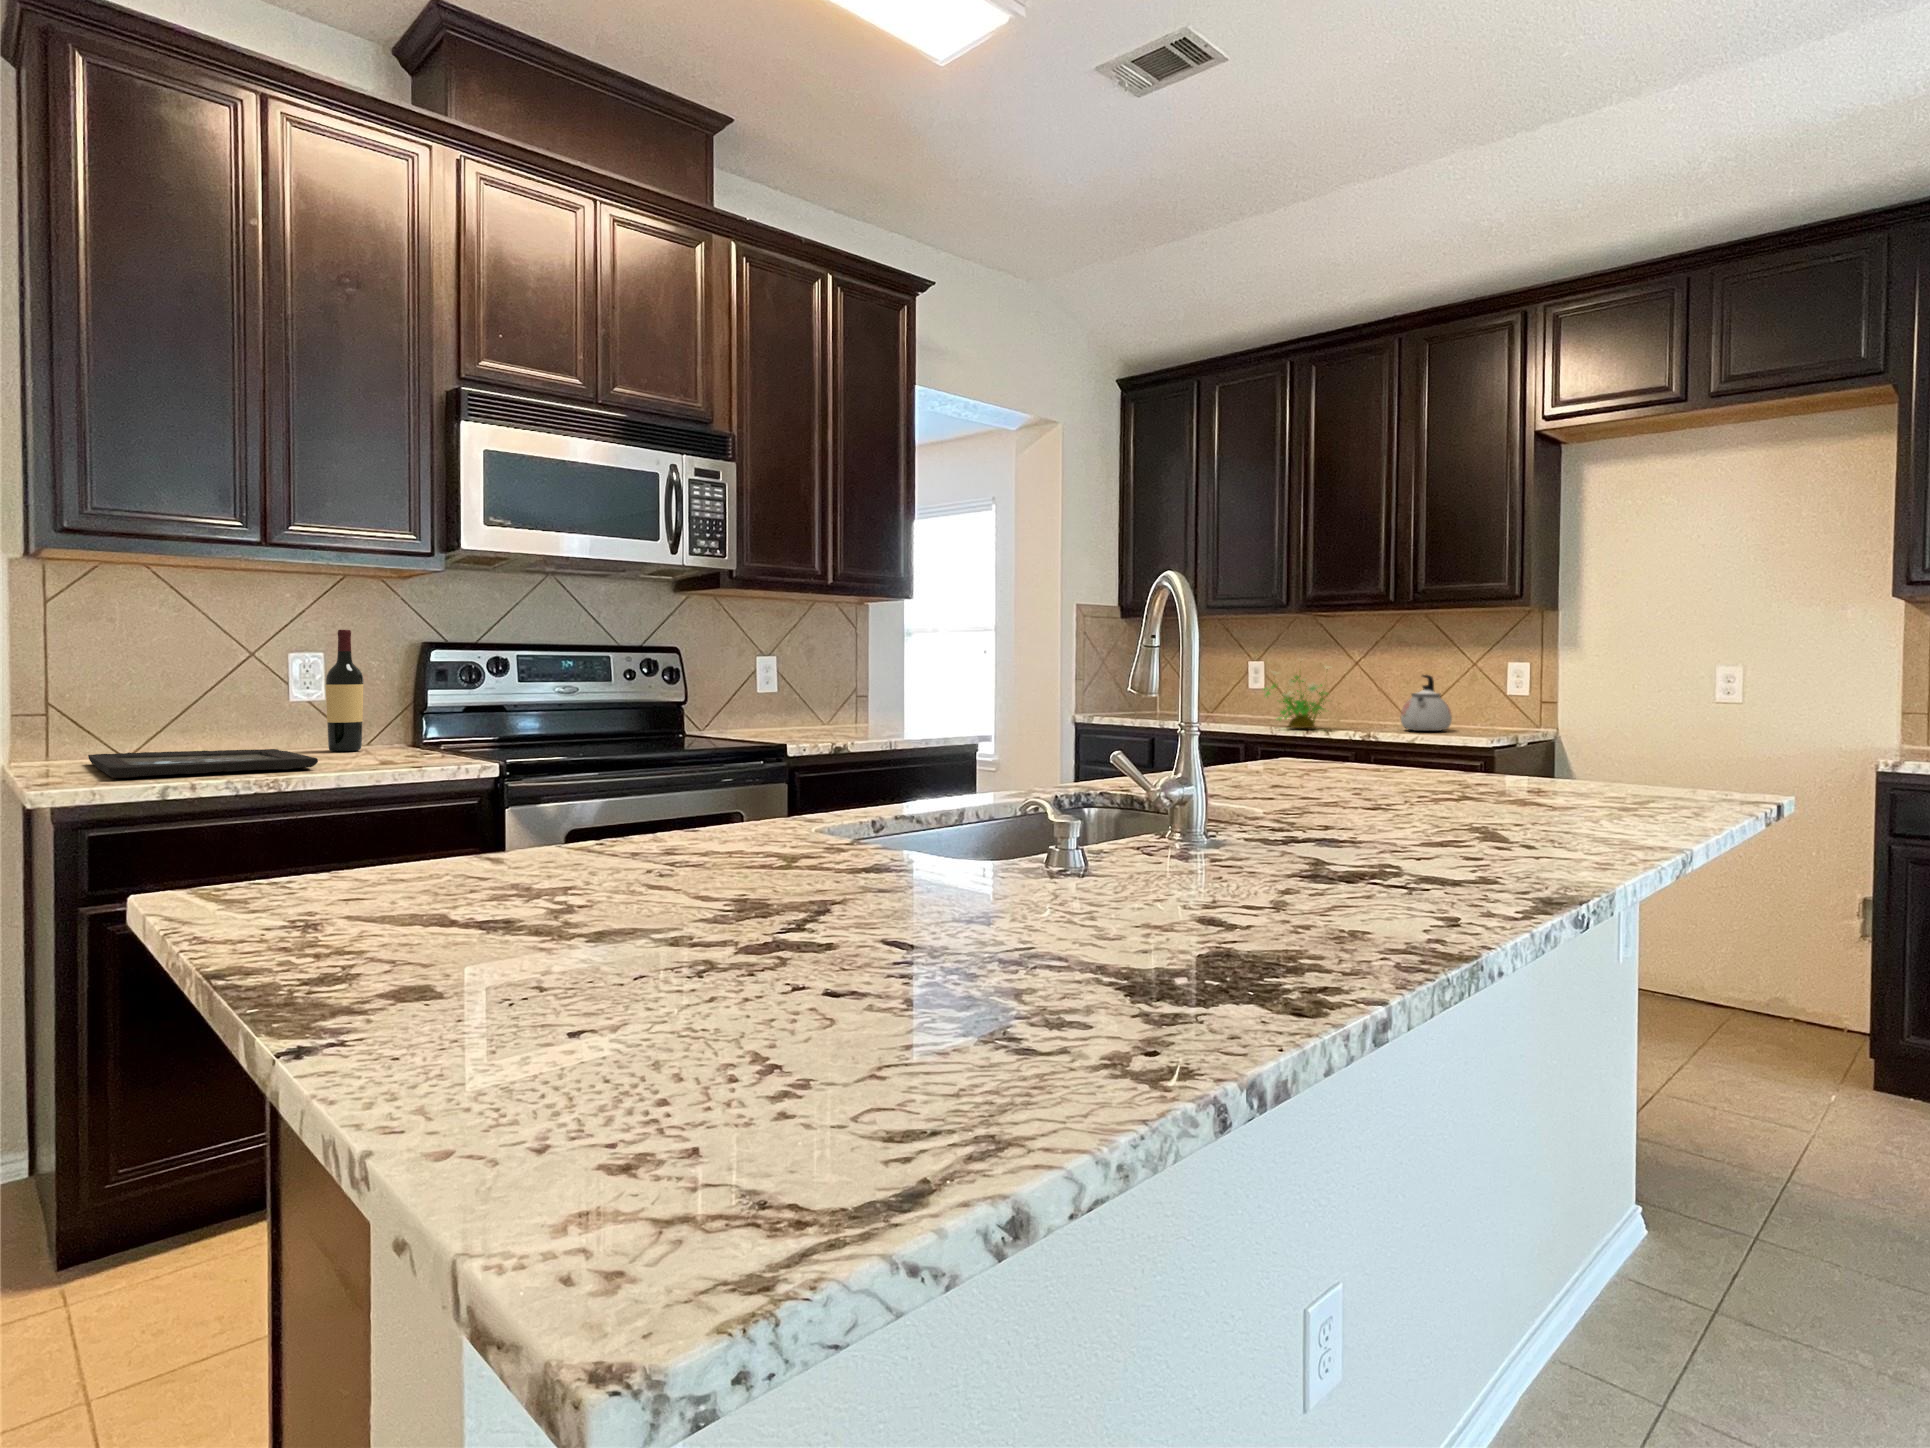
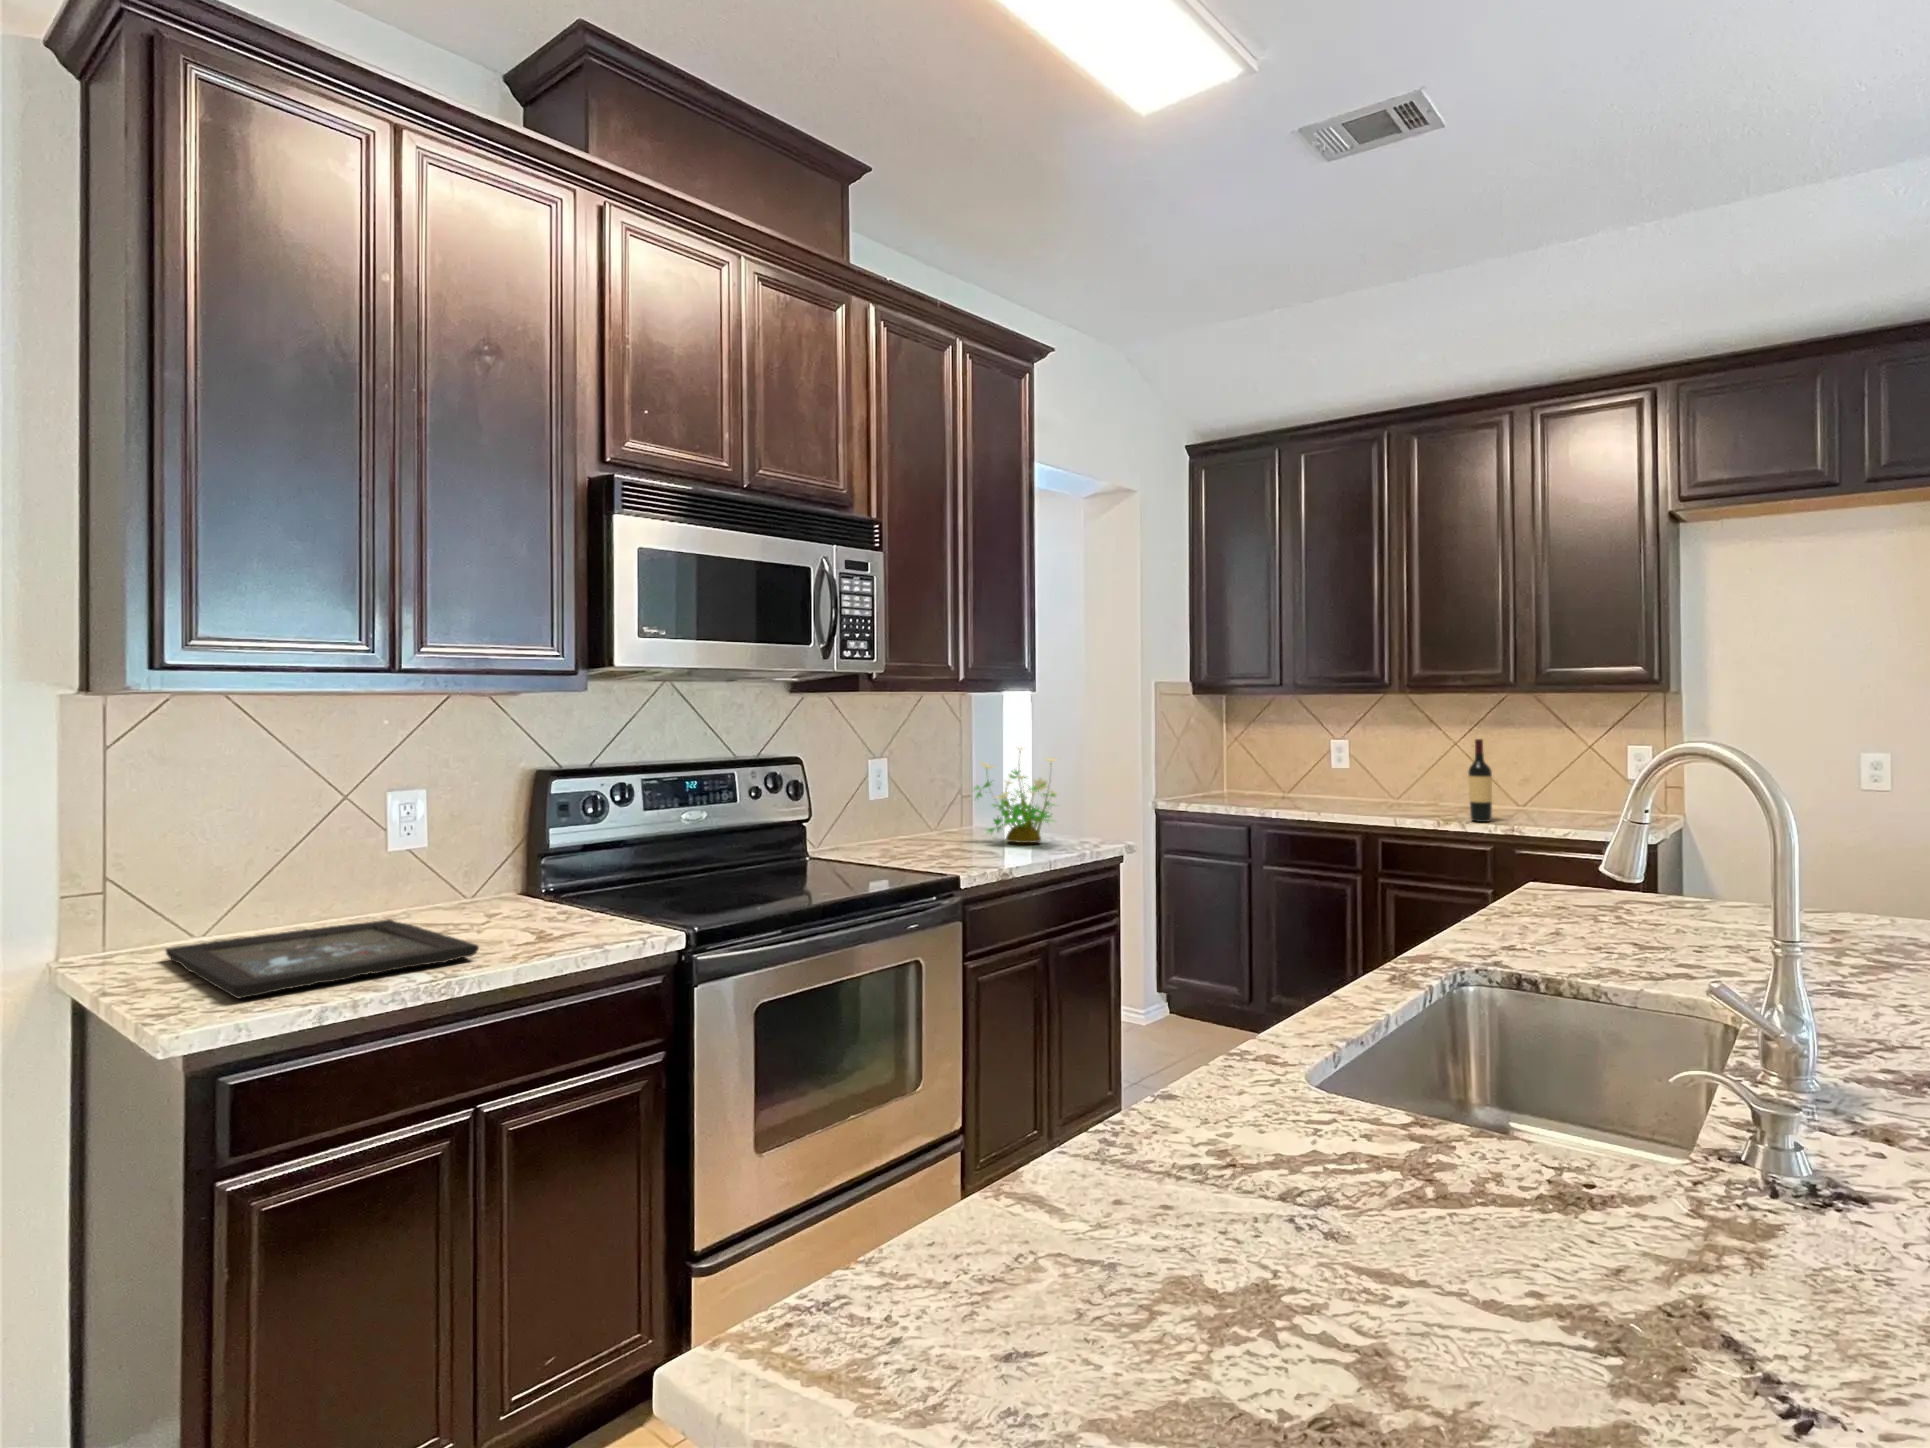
wine bottle: present [326,630,363,751] -> present [1468,739,1492,822]
potted plant: present [1264,659,1330,728] -> present [974,748,1058,843]
kettle: present [1401,675,1452,731] -> none [1511,756,1566,815]

